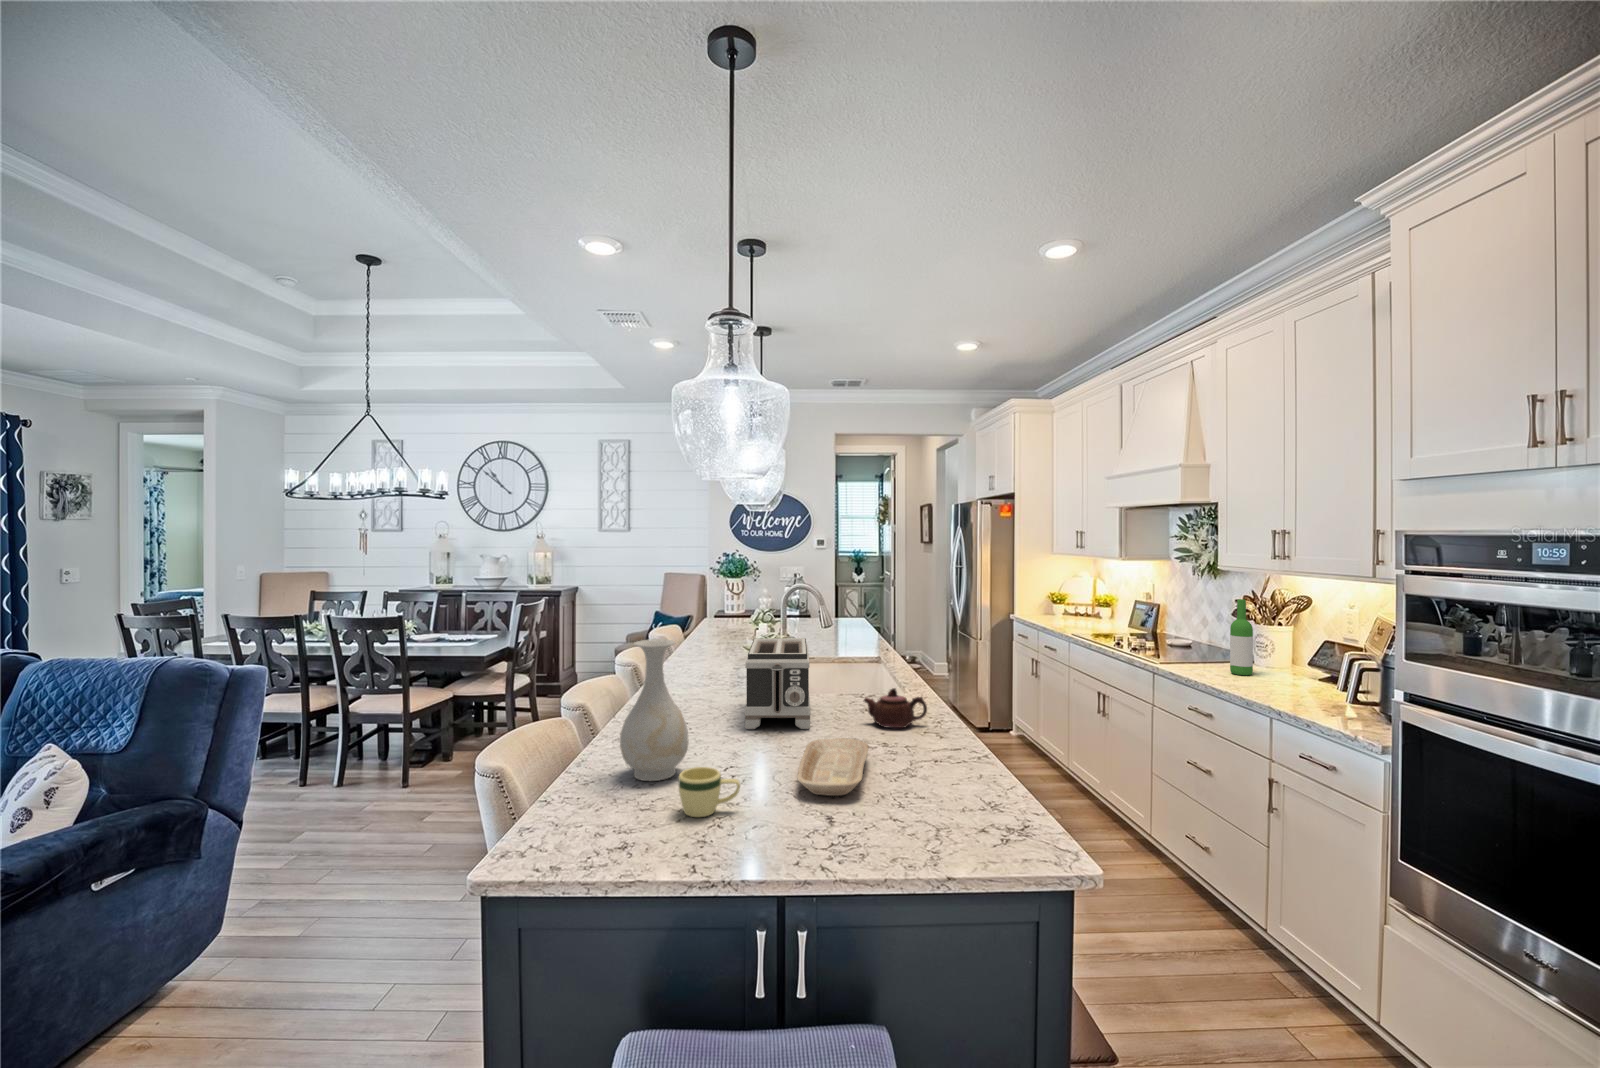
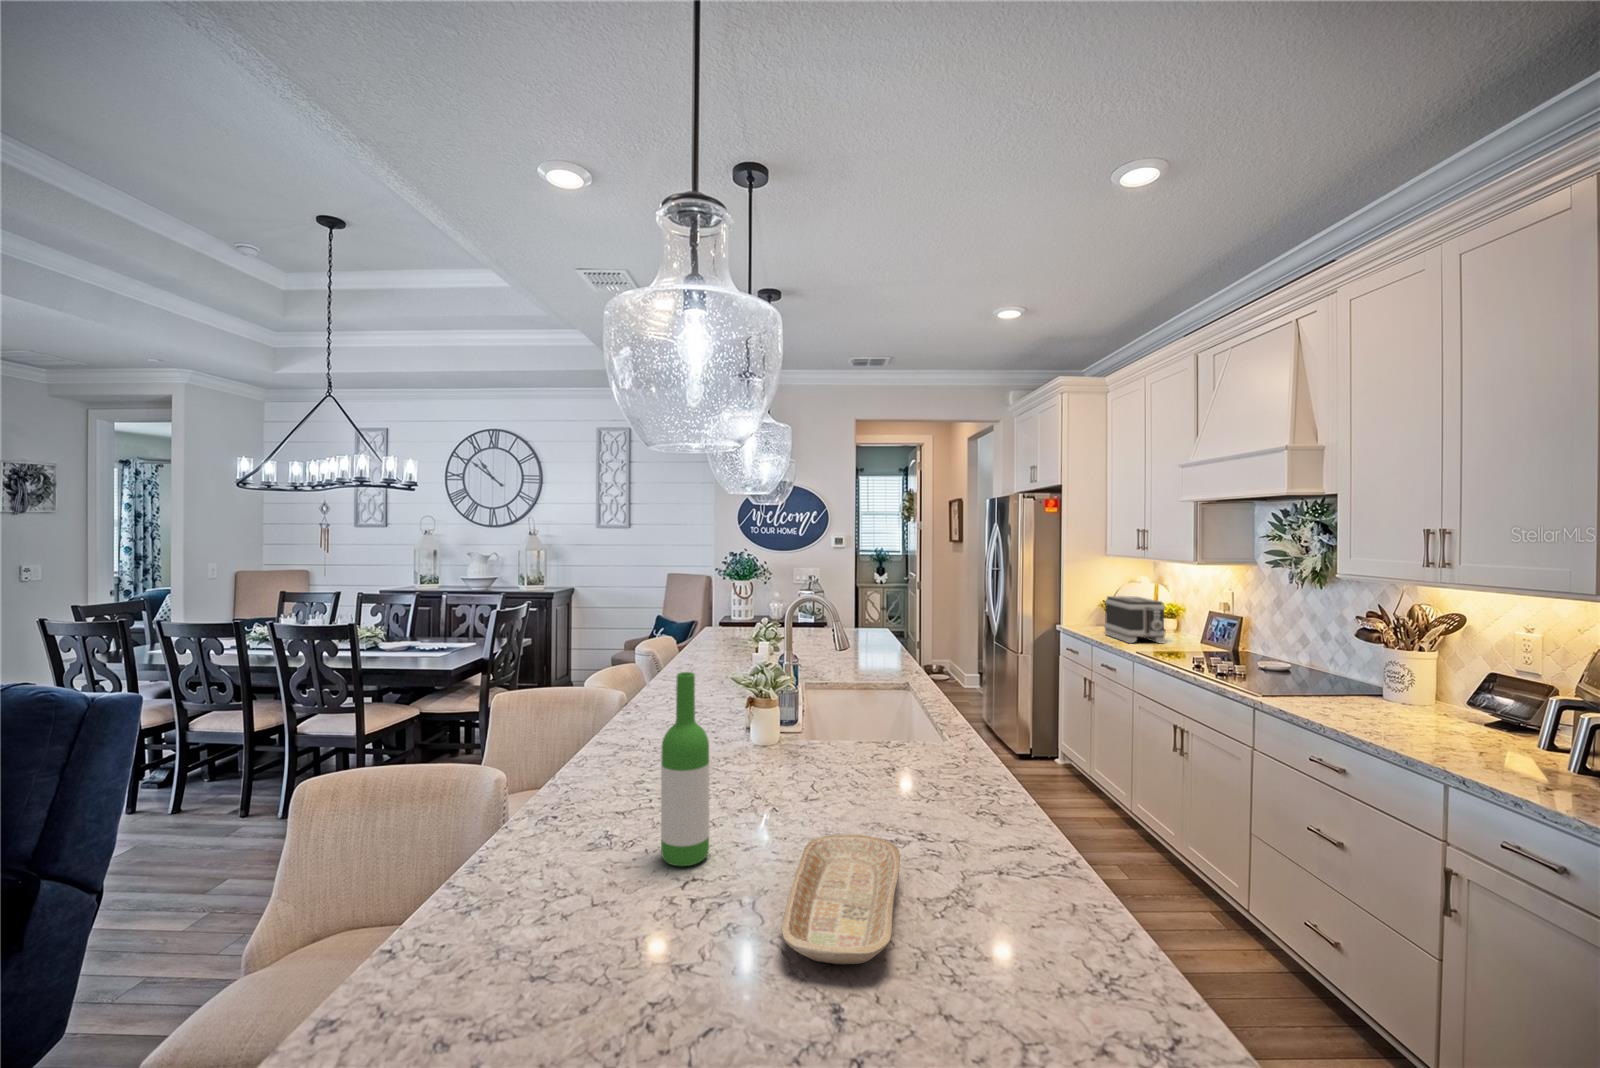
wine bottle: present [1230,599,1253,675] -> present [661,672,709,866]
toaster: present [745,638,811,729] -> present [1104,596,1165,643]
vase: present [620,639,689,781] -> none [504,685,617,918]
teapot: present [864,688,927,728] -> none [890,746,982,806]
mug: present [679,767,740,817] -> none [569,918,678,1021]

